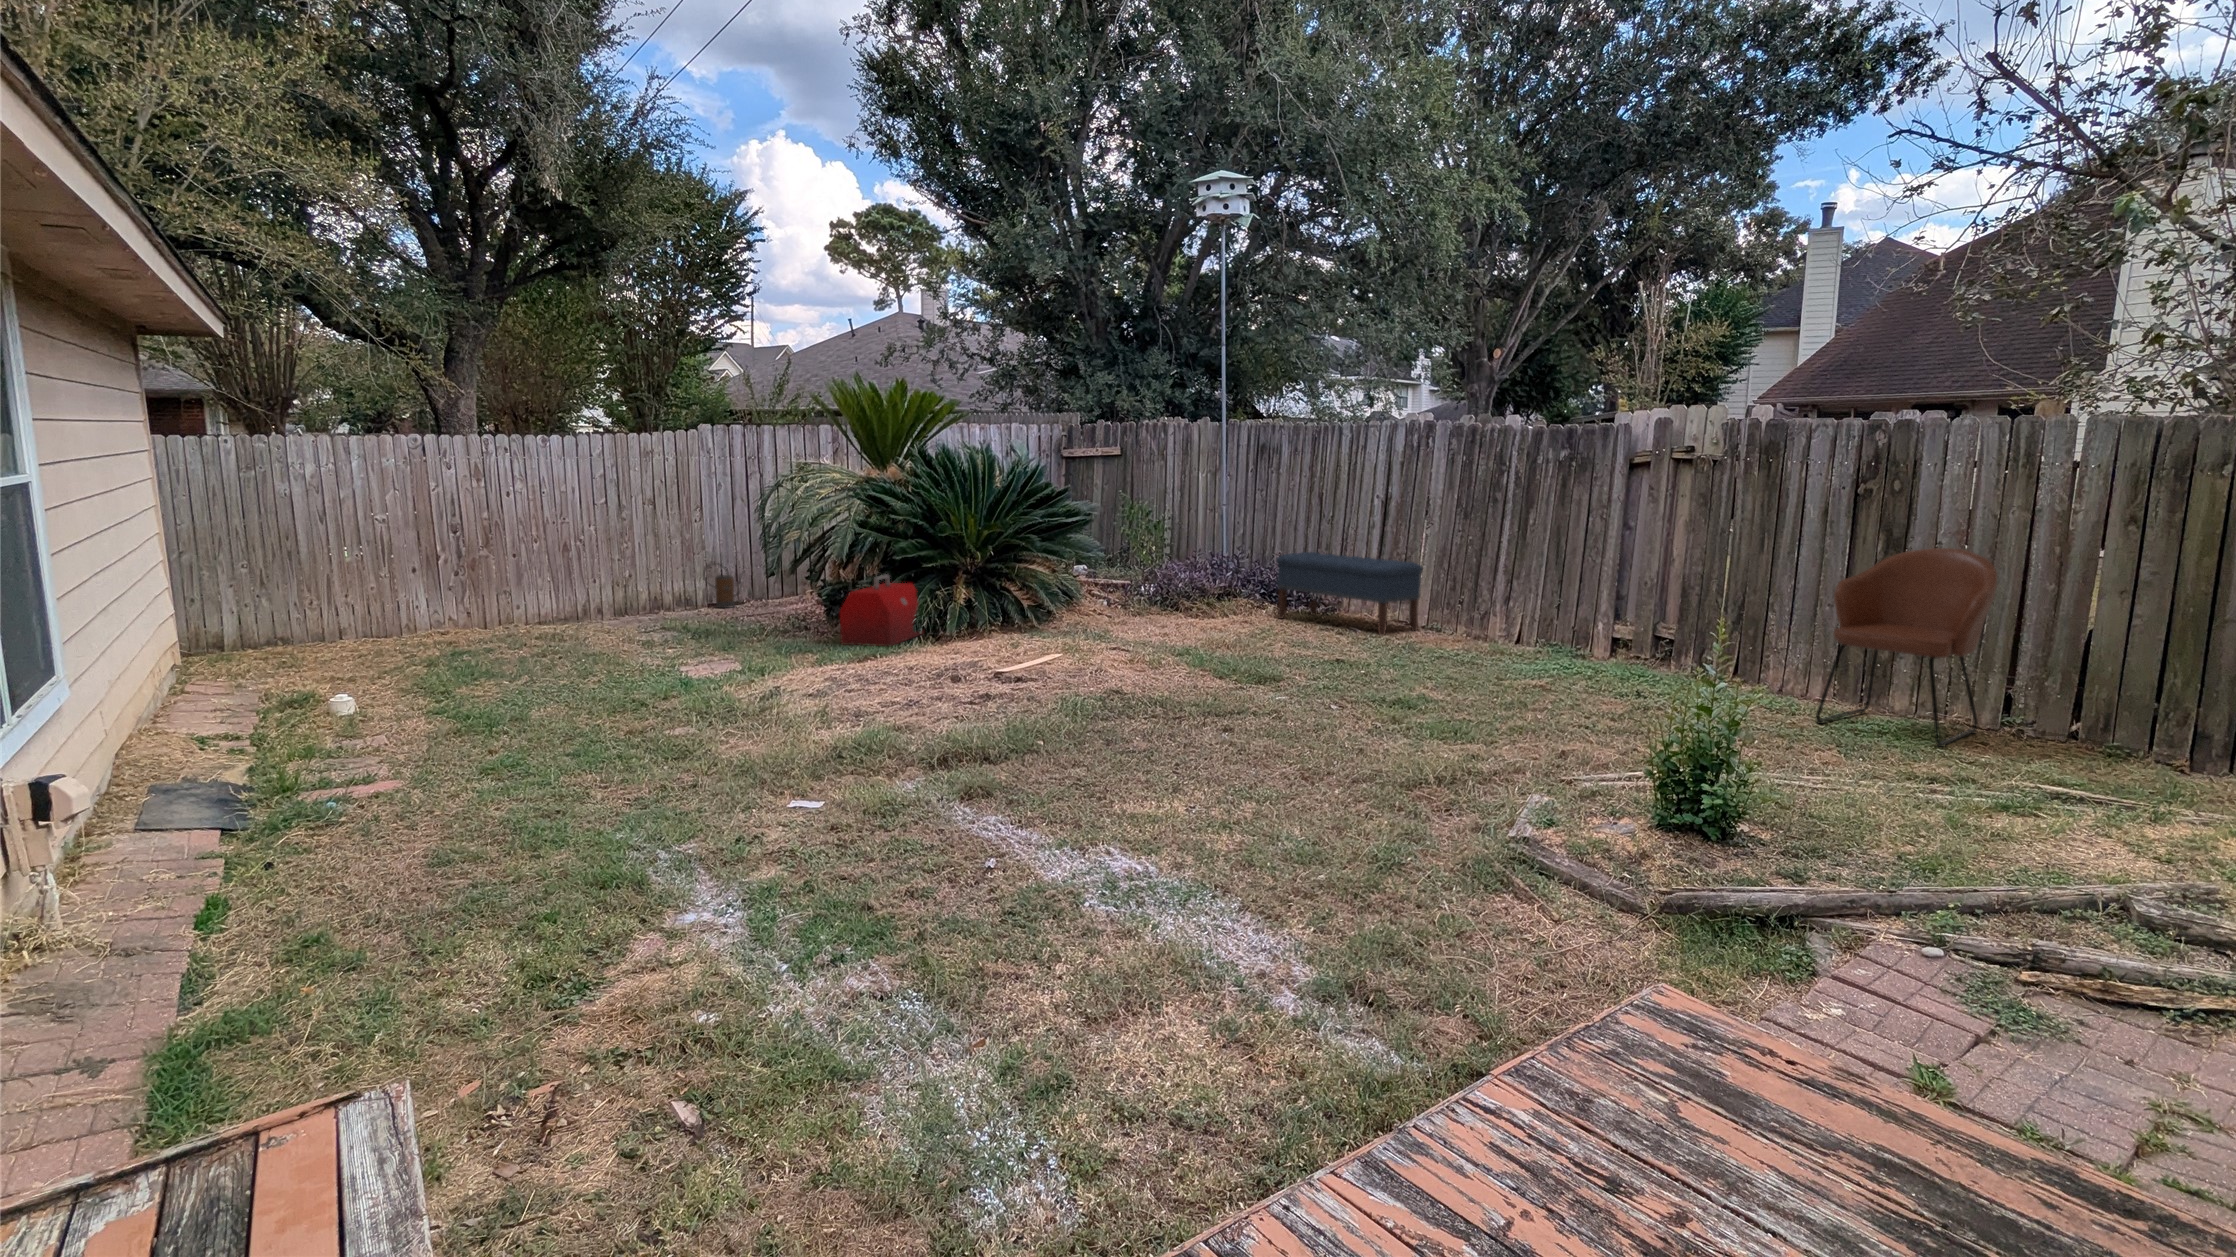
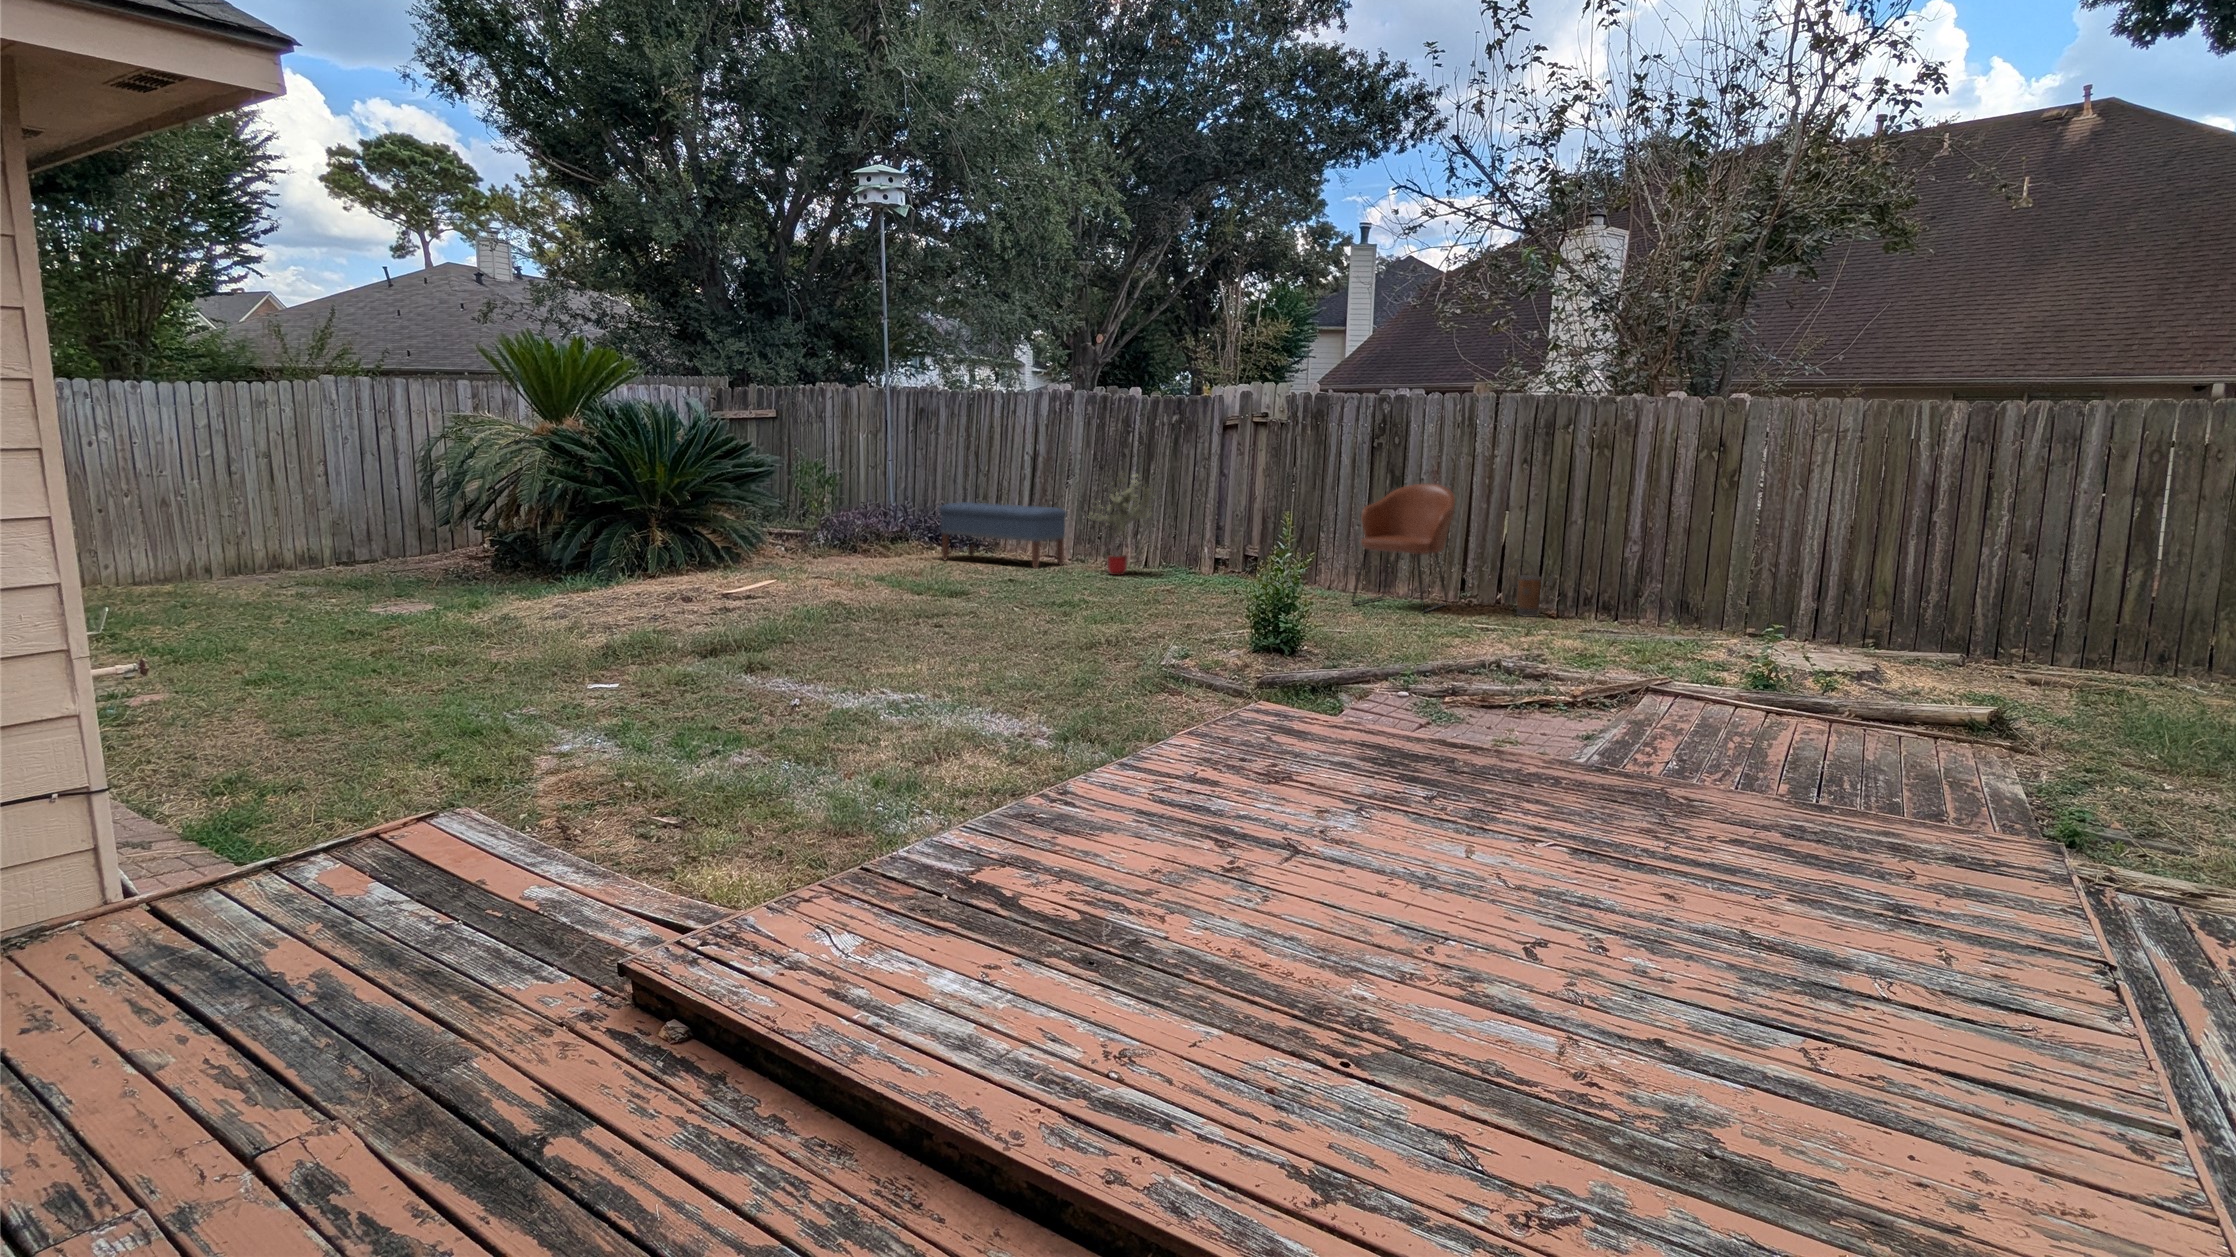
potted tree: none [1445,522,1533,650] -> present [1088,473,1152,575]
watering can: present [703,563,743,608] -> present [1506,559,1555,617]
toolbox: present [840,575,924,646] -> none [530,521,612,587]

